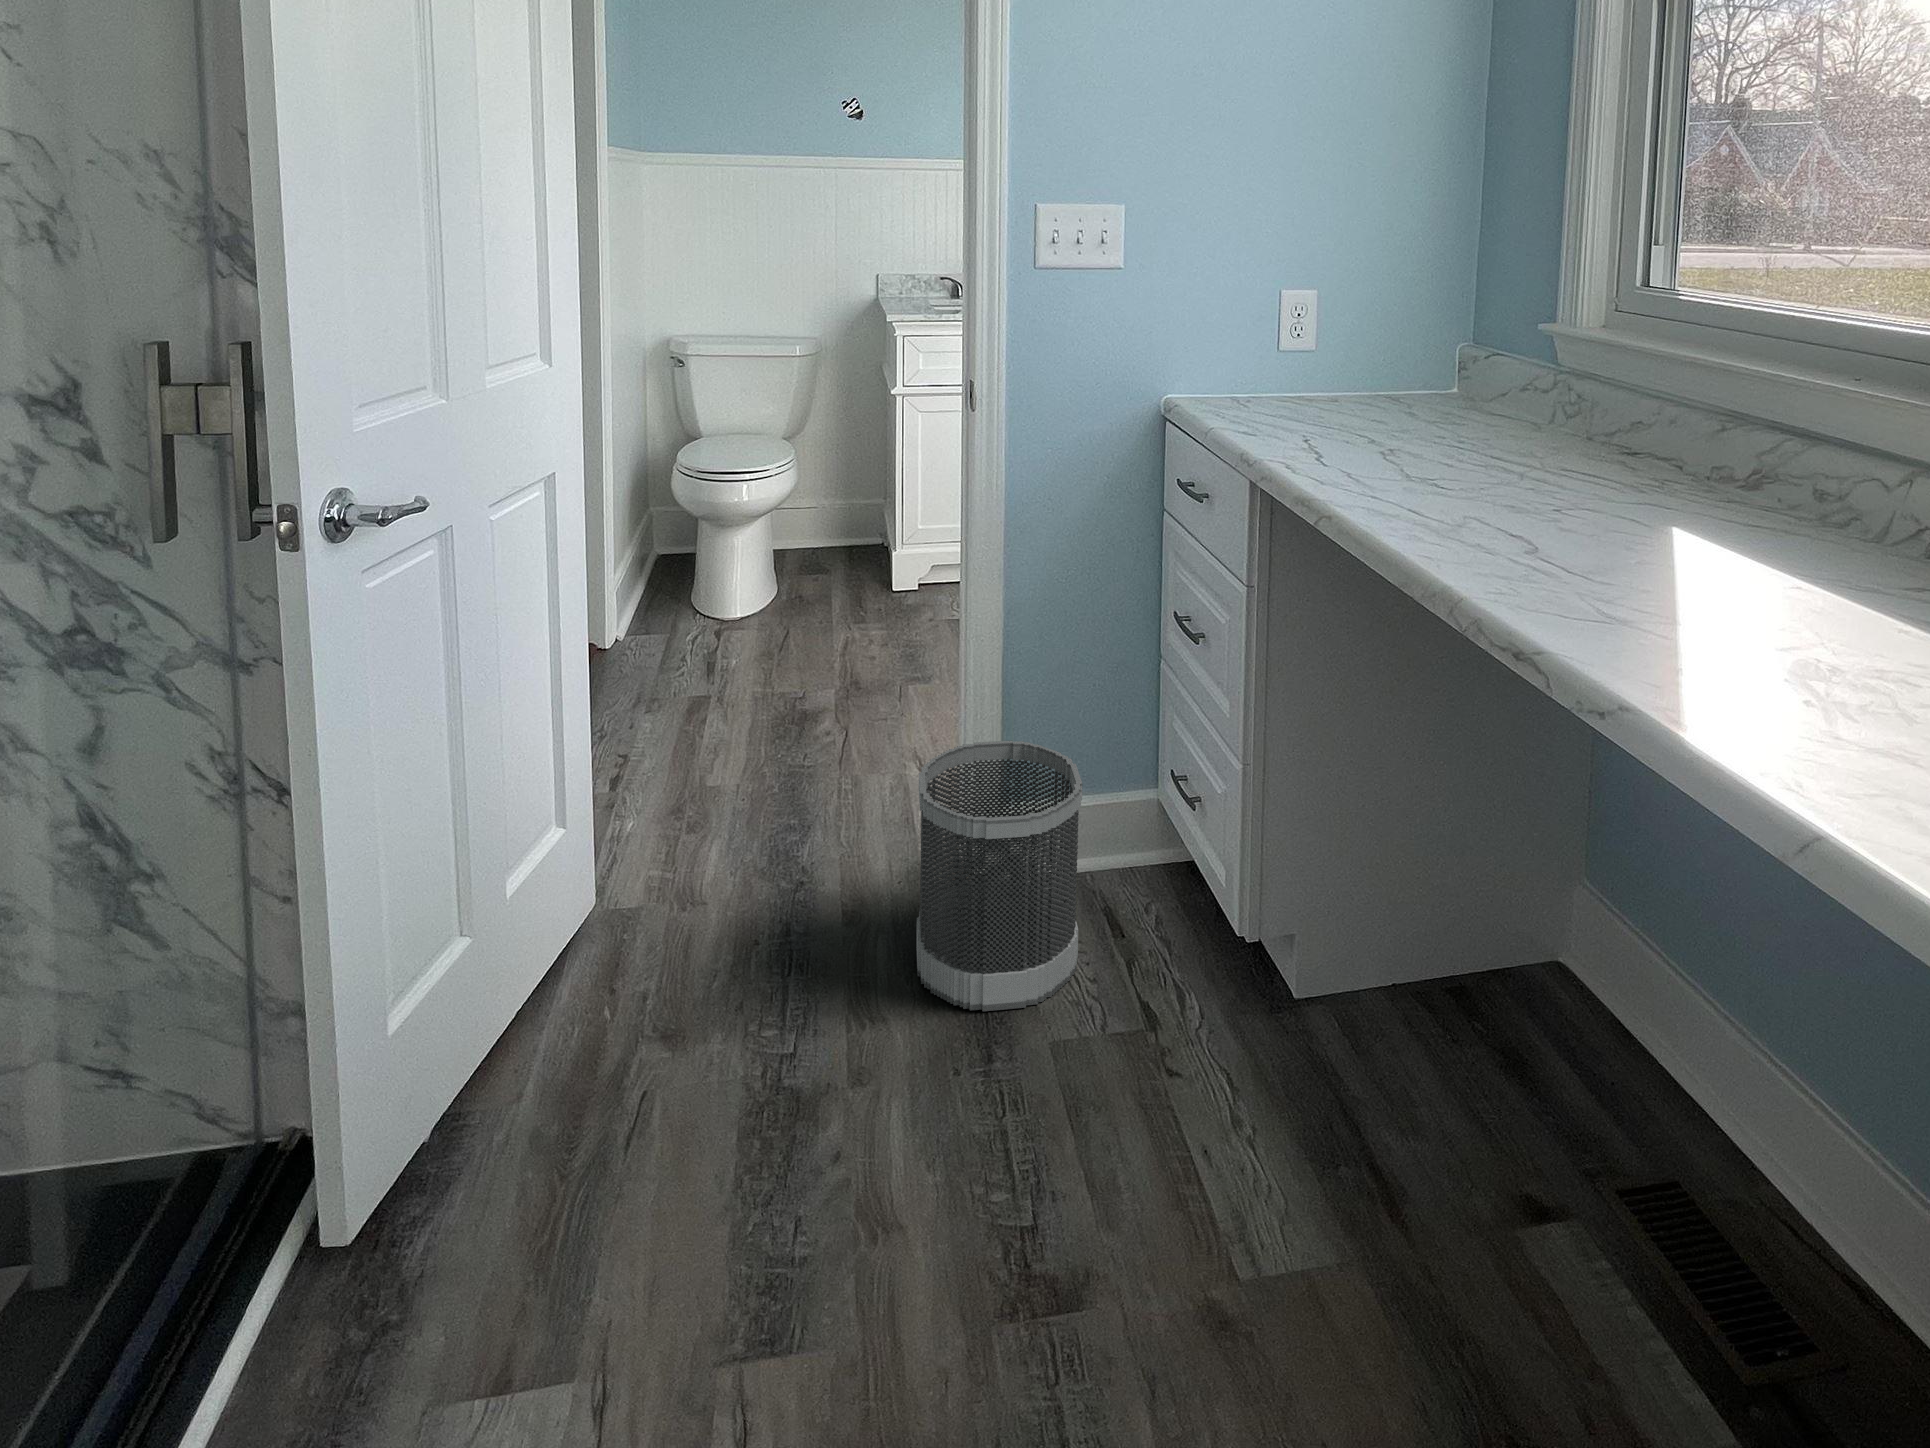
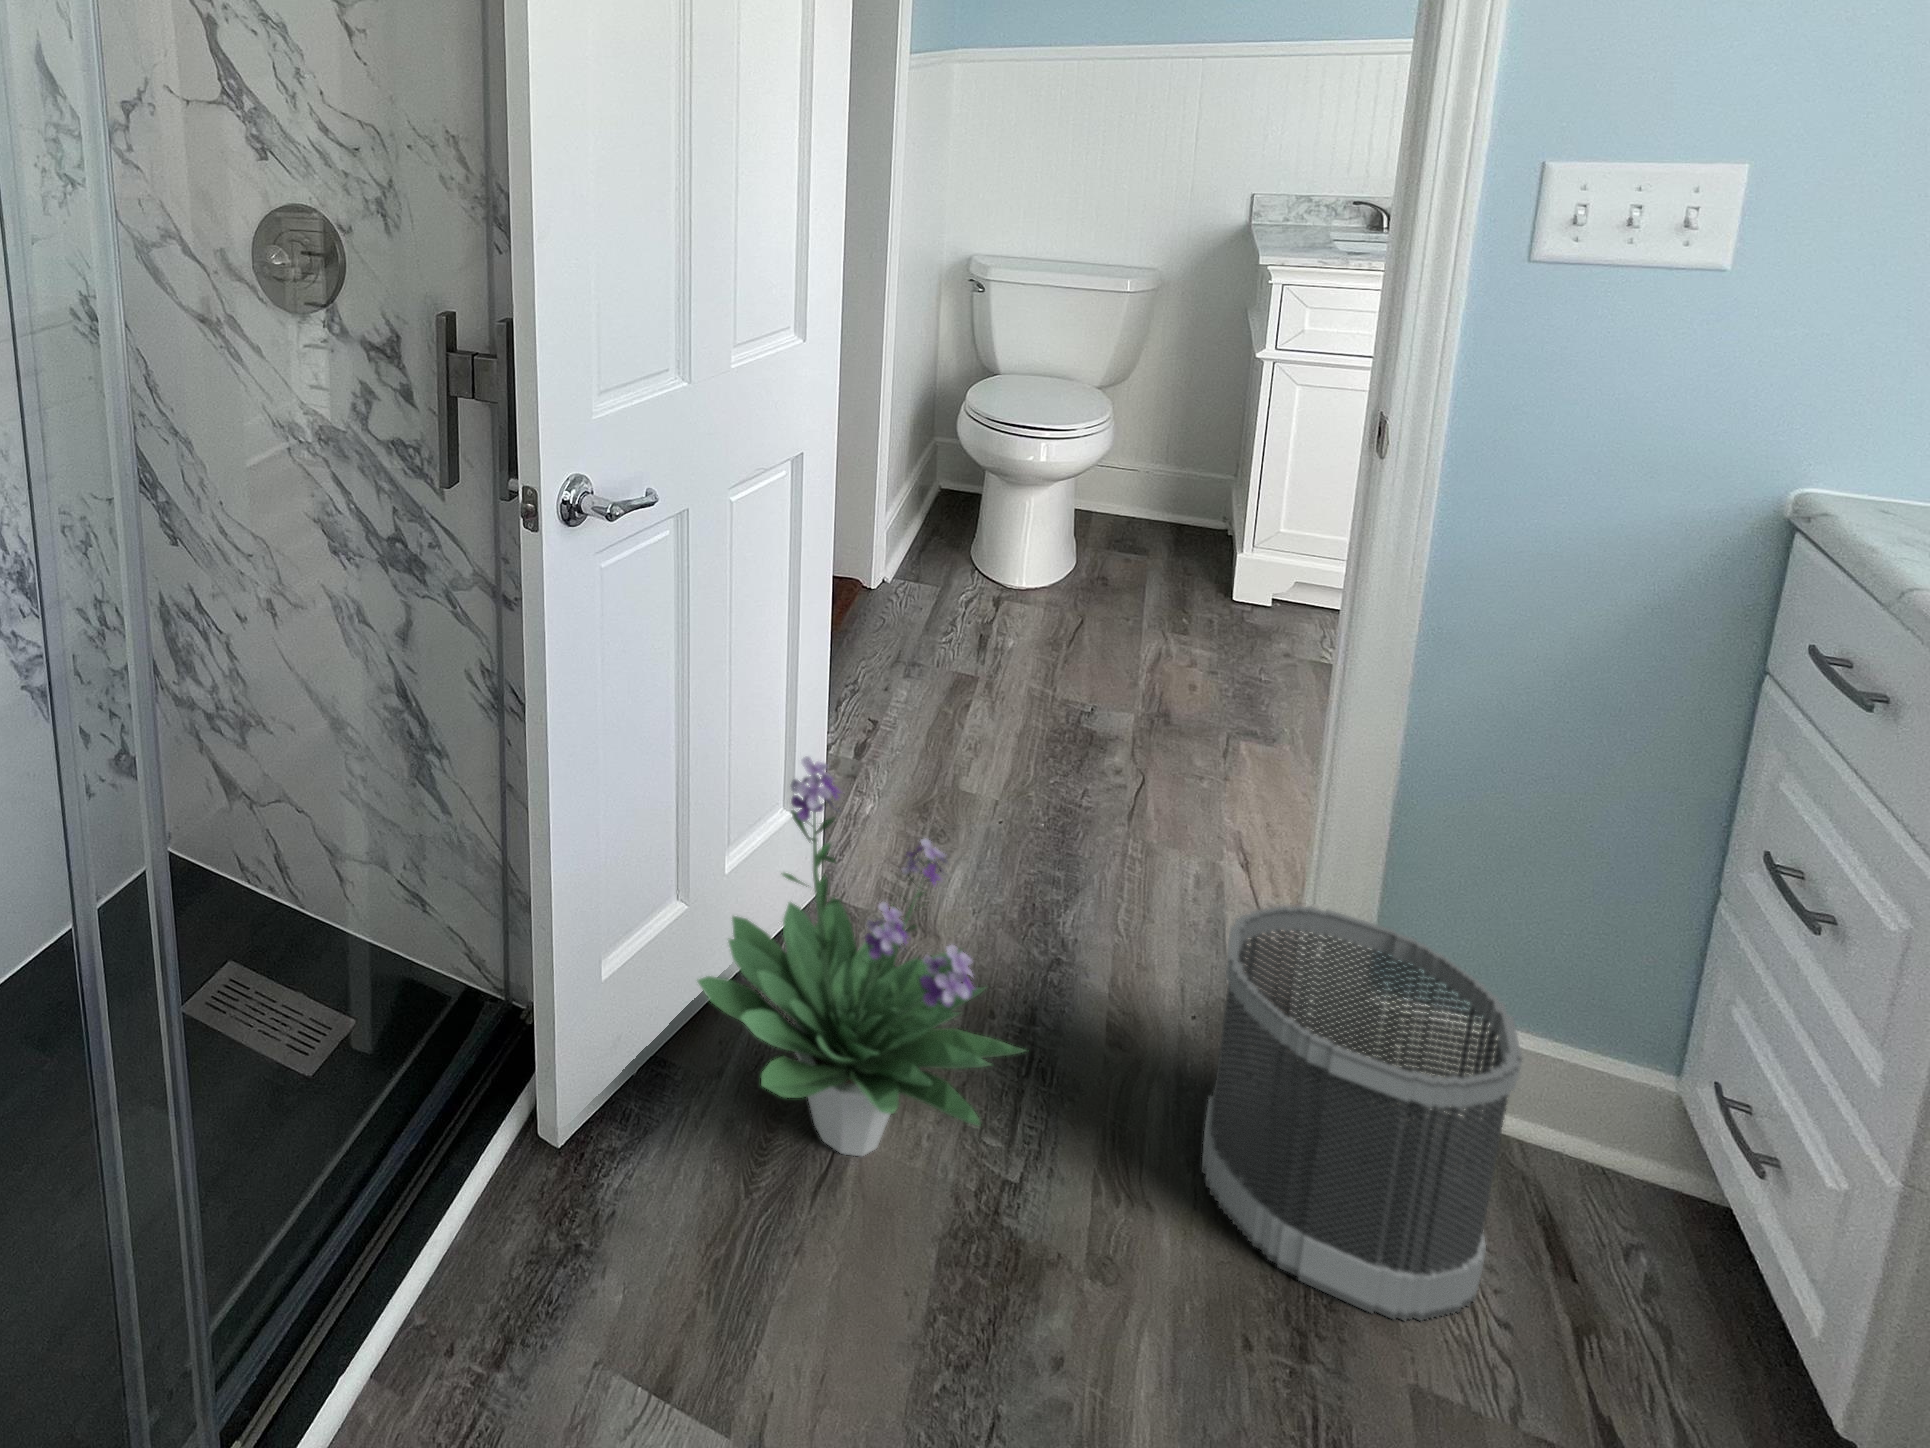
potted plant: none [494,734,795,1104] -> present [698,756,1025,1156]

